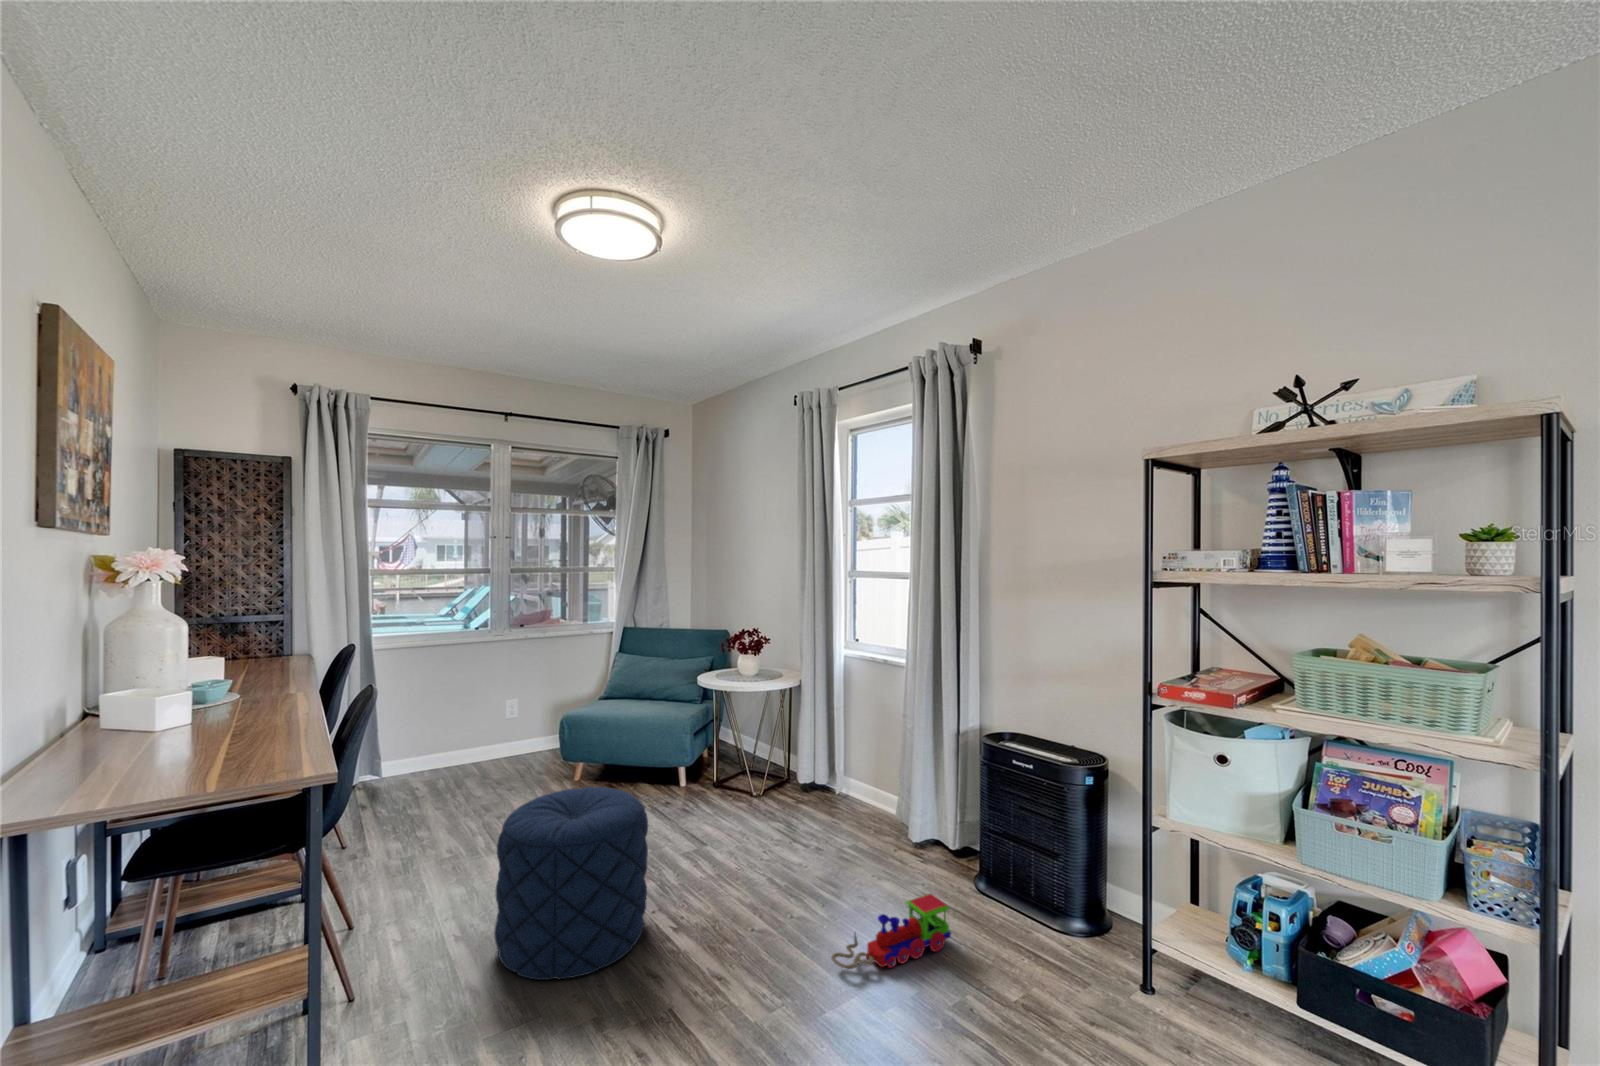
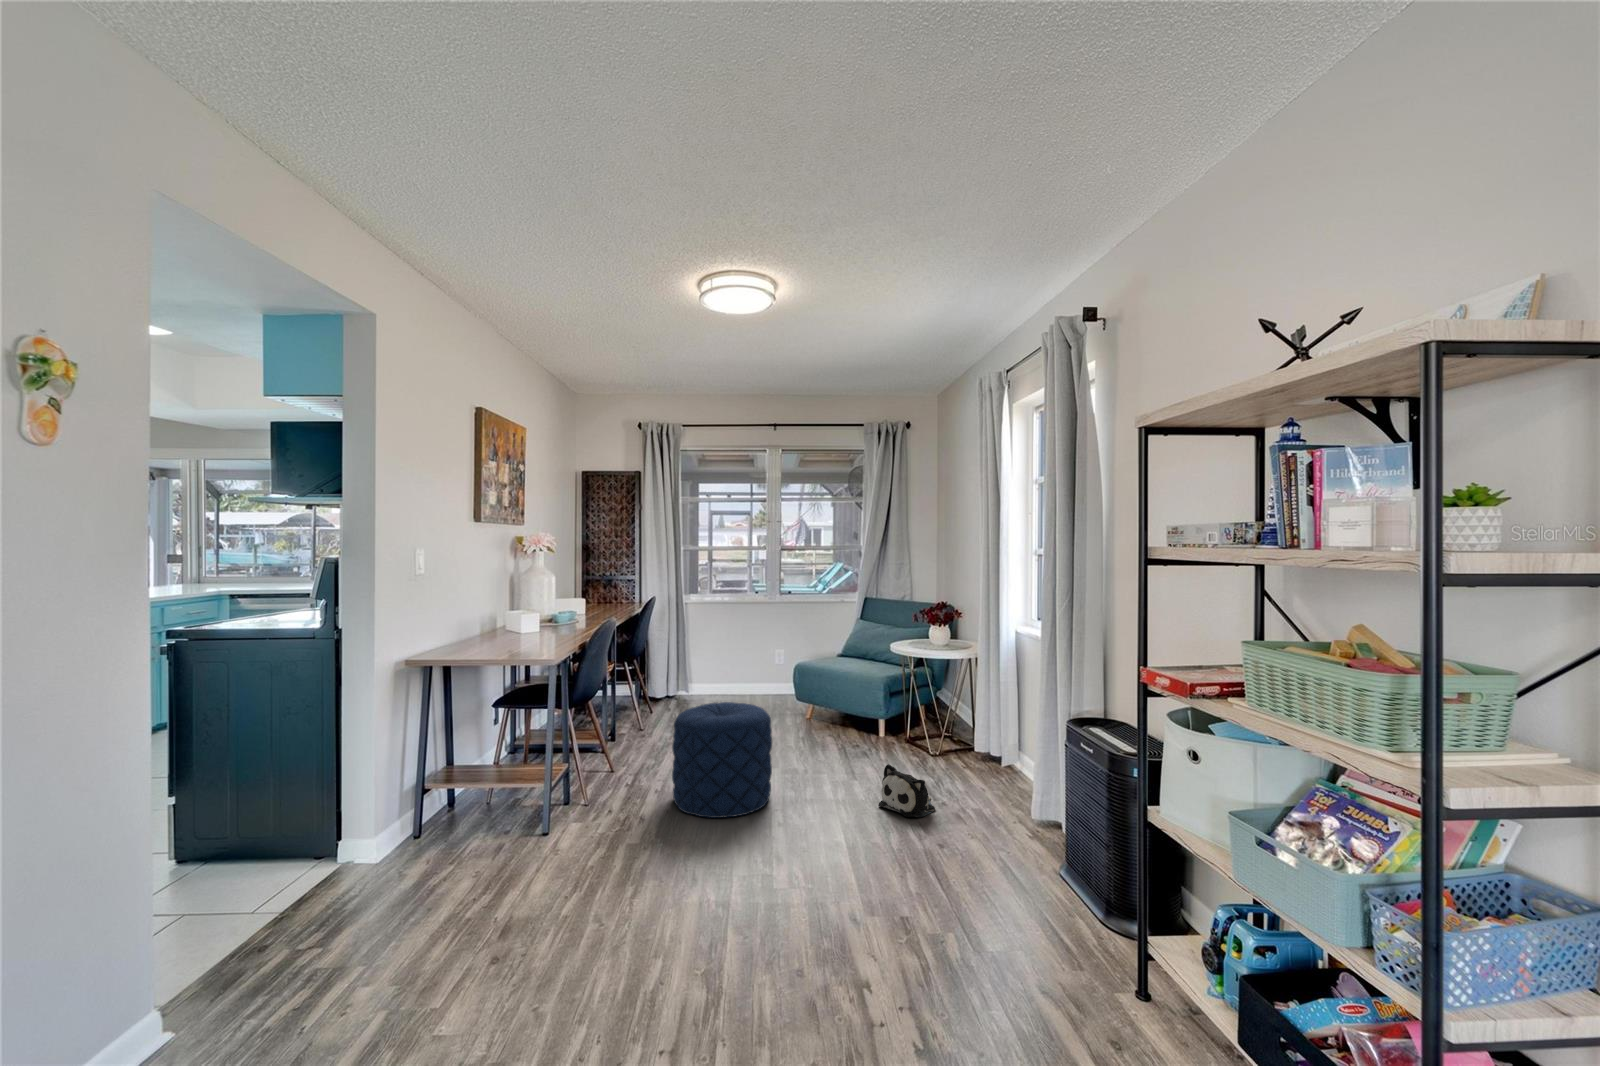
plush toy: none [773,829,834,890] -> present [879,764,935,817]
toy train: present [831,894,951,969] -> none [860,826,967,871]

